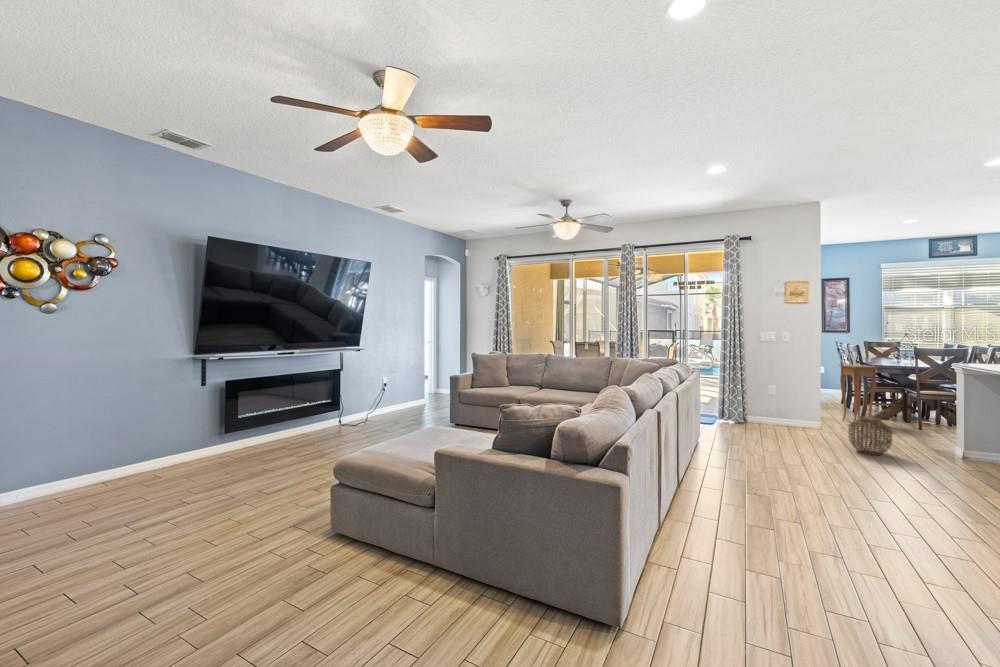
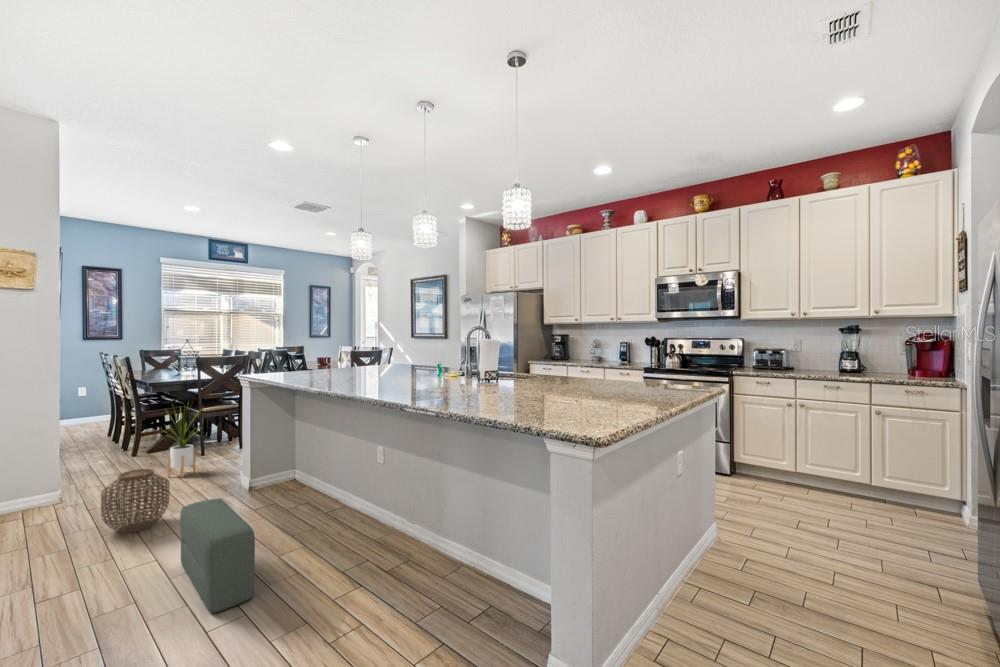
side table: present [839,365,879,421] -> none [97,384,154,471]
house plant: none [882,380,923,438] -> present [168,407,197,478]
pouf: none [901,440,955,504] -> present [180,498,255,613]

